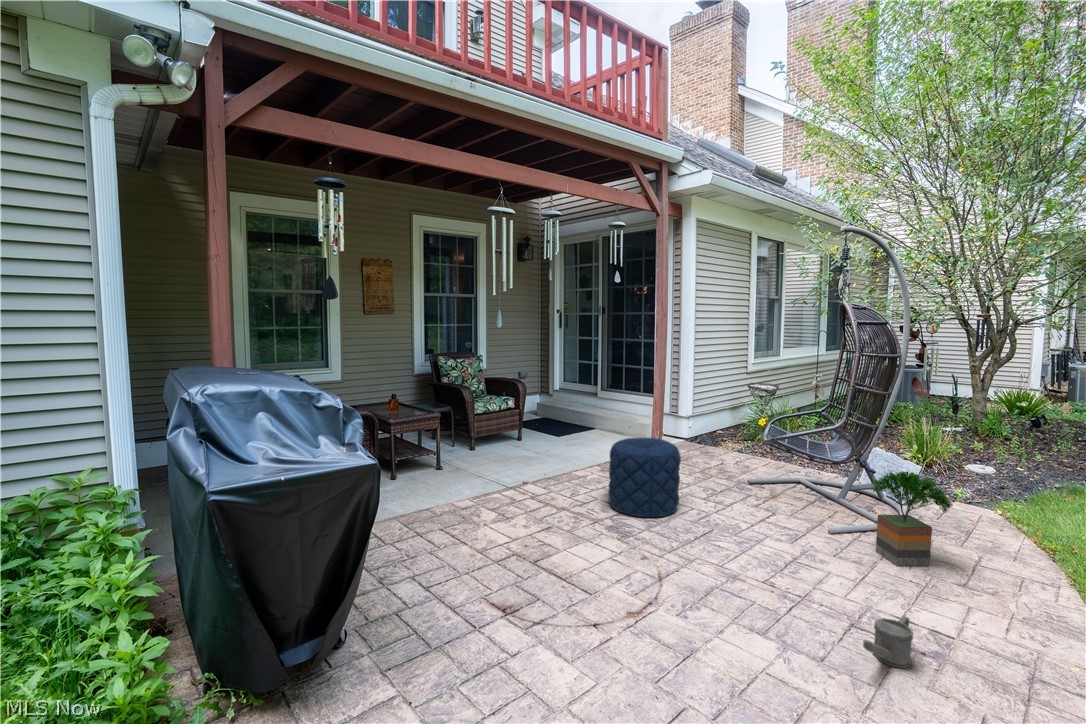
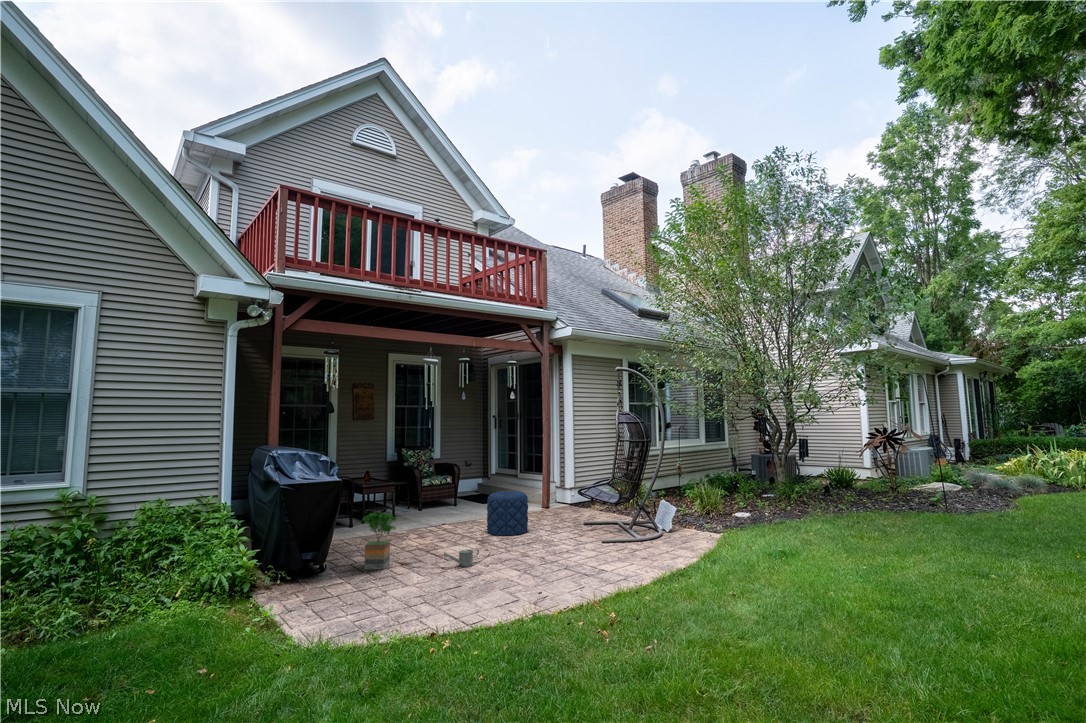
potted tree: present [871,471,953,566] -> present [363,513,396,570]
watering can: present [863,616,913,668] -> present [444,549,479,567]

